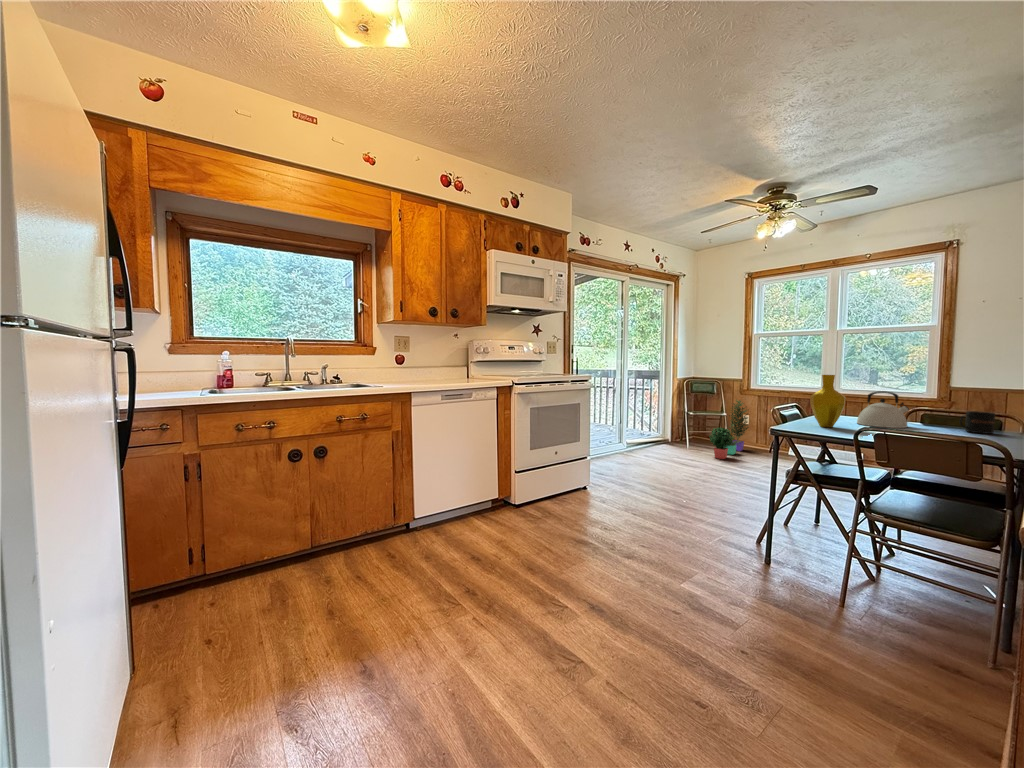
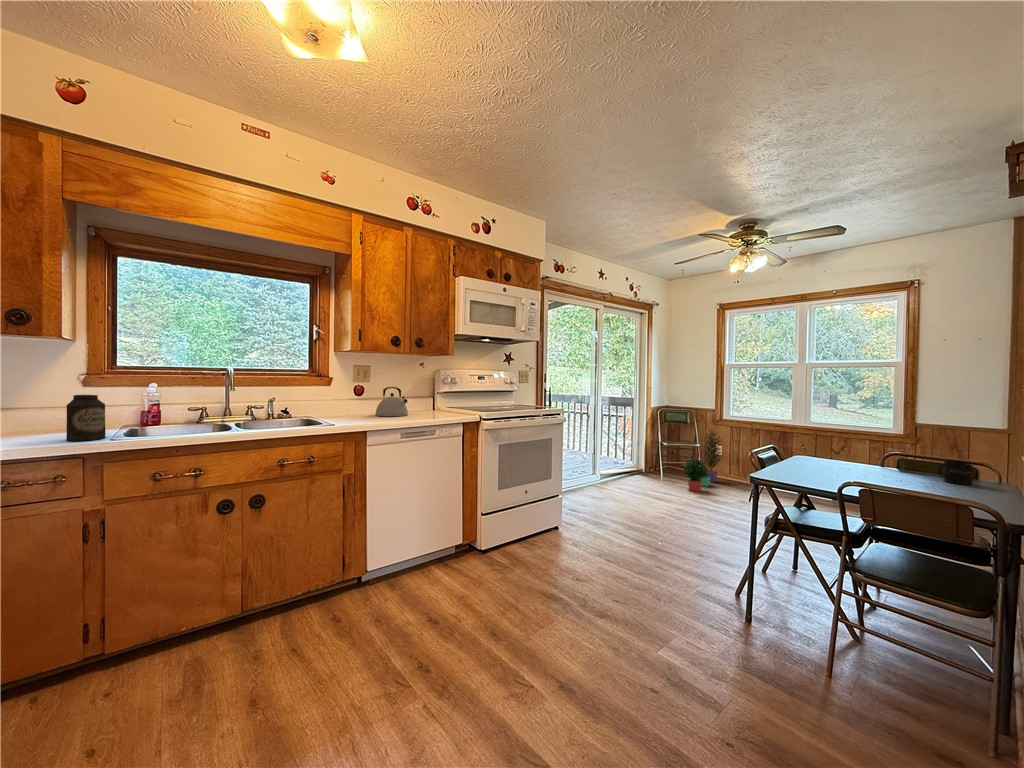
canister: none [164,358,195,396] -> present [66,395,105,441]
vase: present [810,375,846,427] -> none [789,419,825,474]
kettle: present [857,391,909,428] -> present [376,387,408,416]

